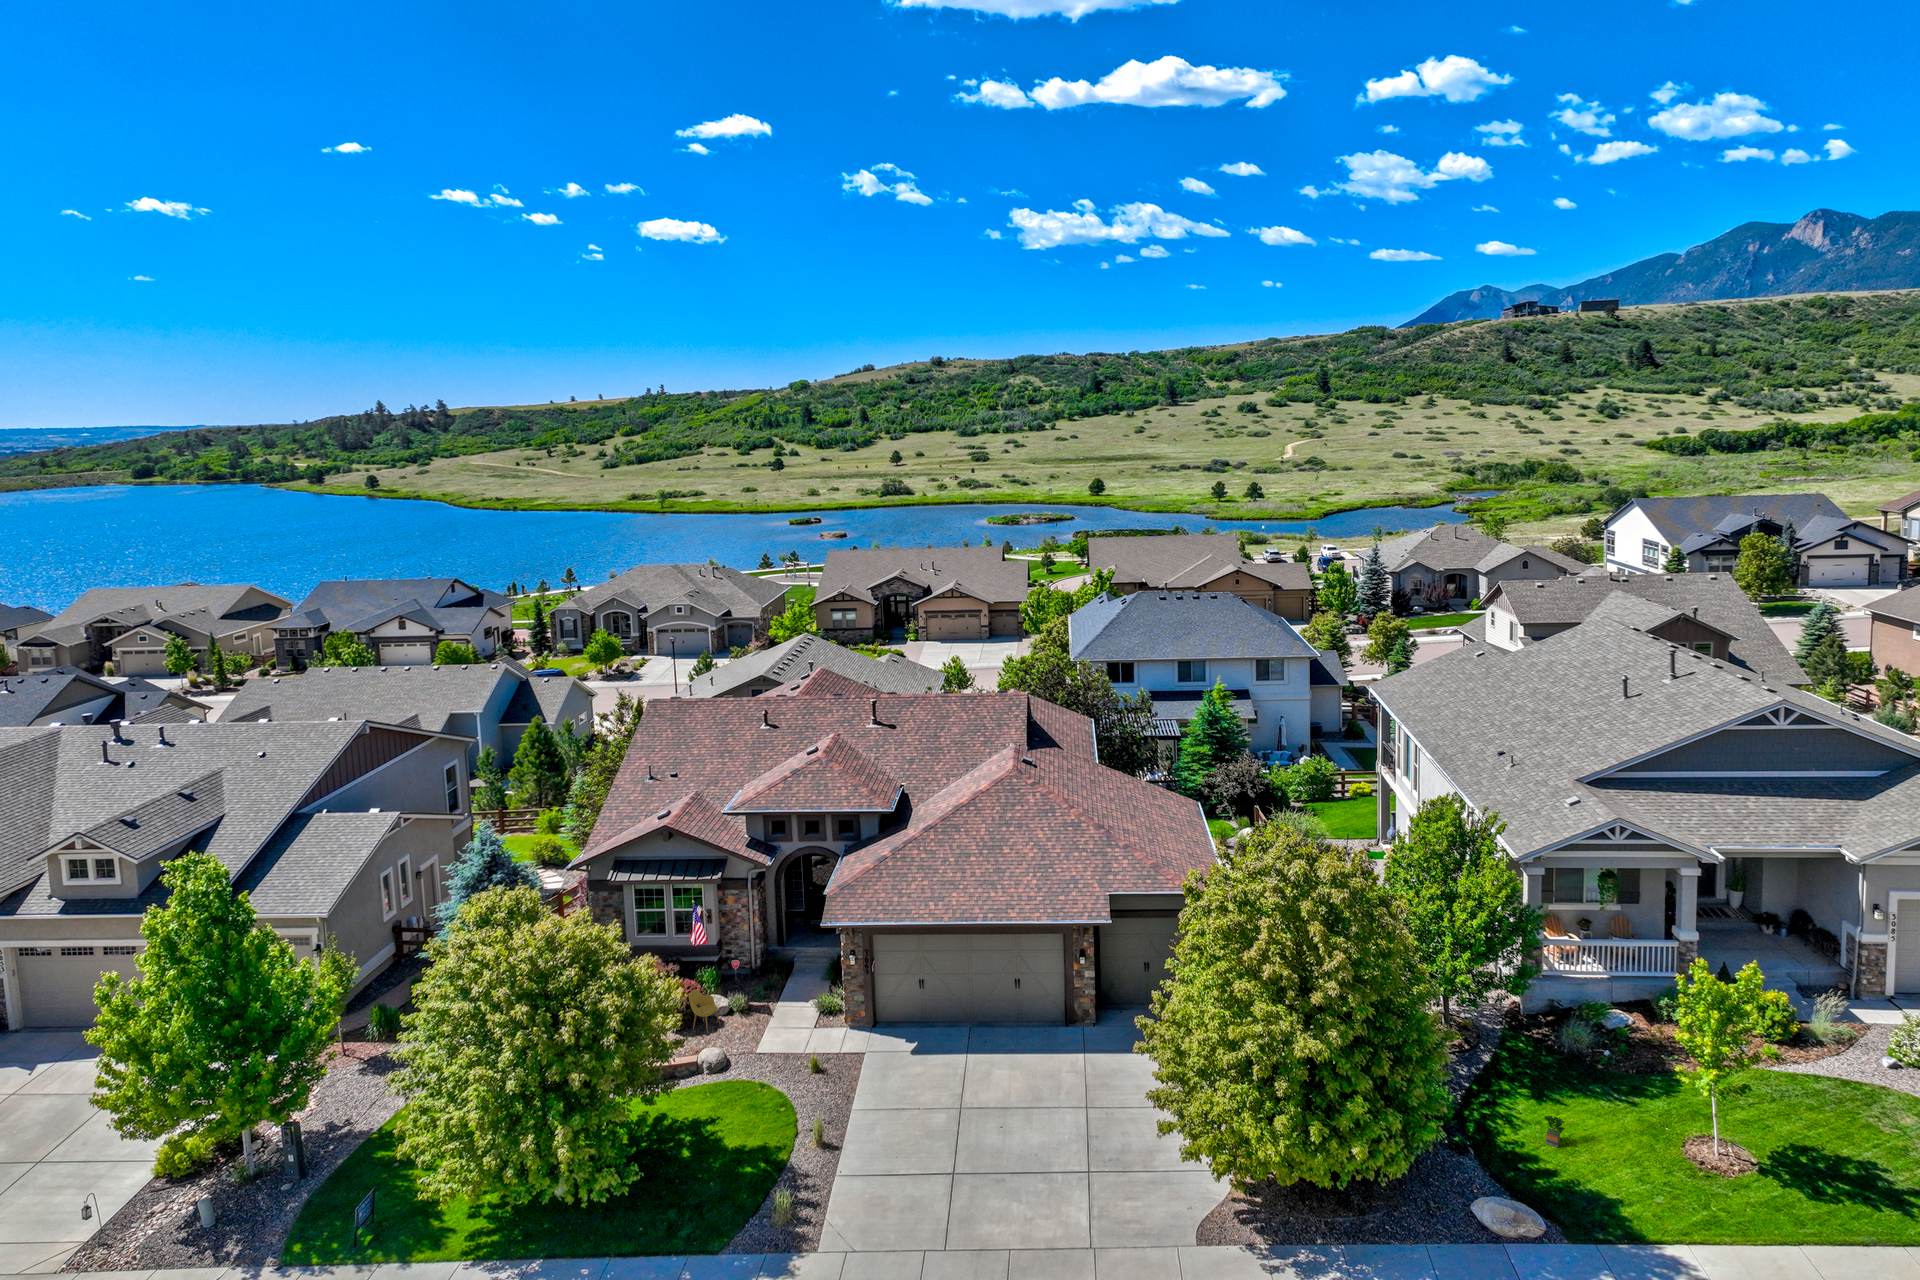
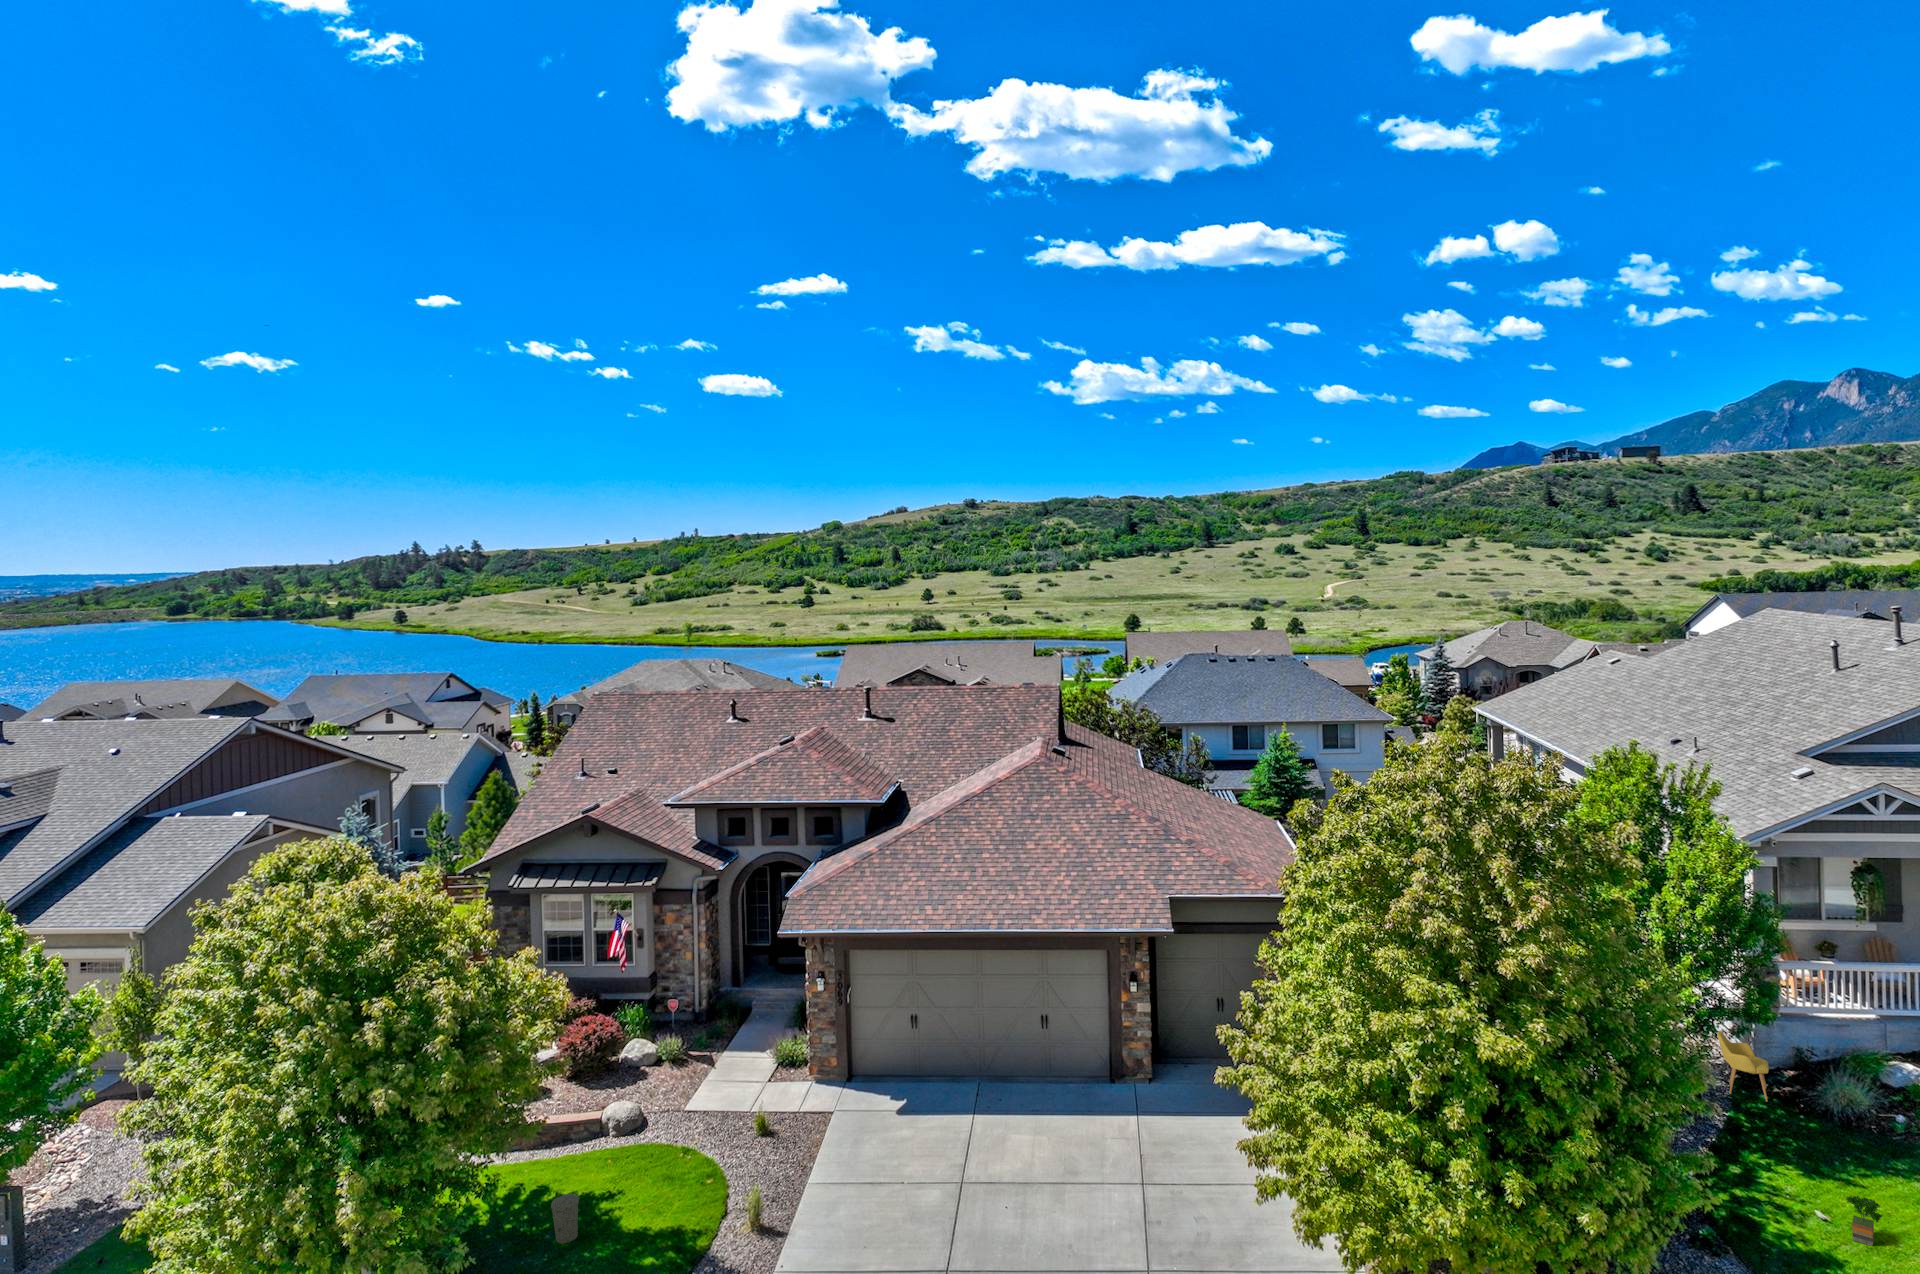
chair: present [689,990,720,1034] -> present [1718,1031,1769,1102]
trash can: none [680,1121,699,1154] -> present [551,1194,579,1243]

